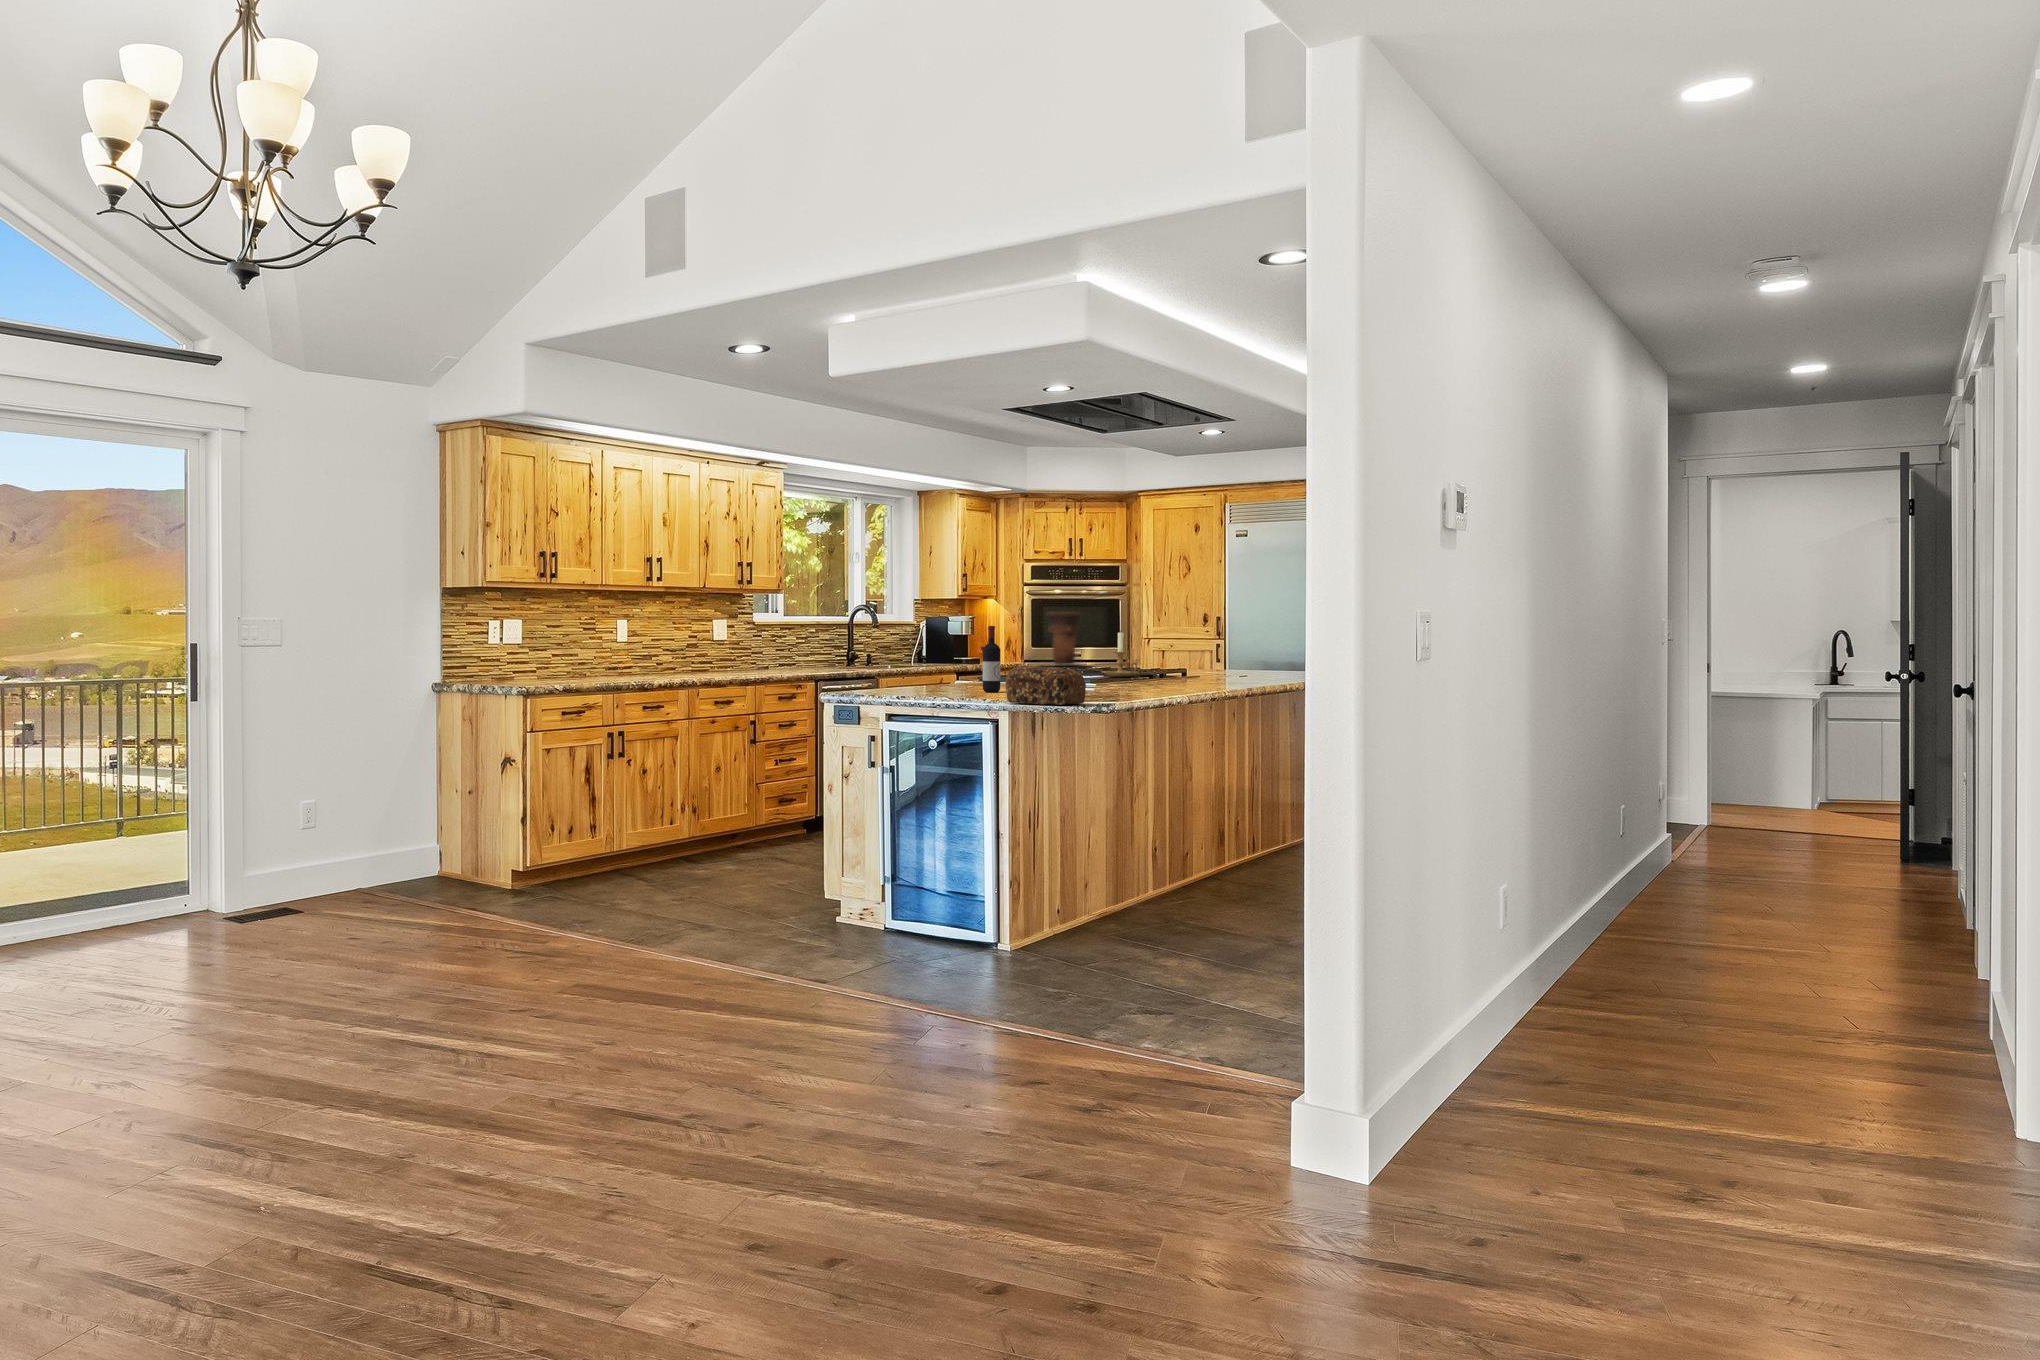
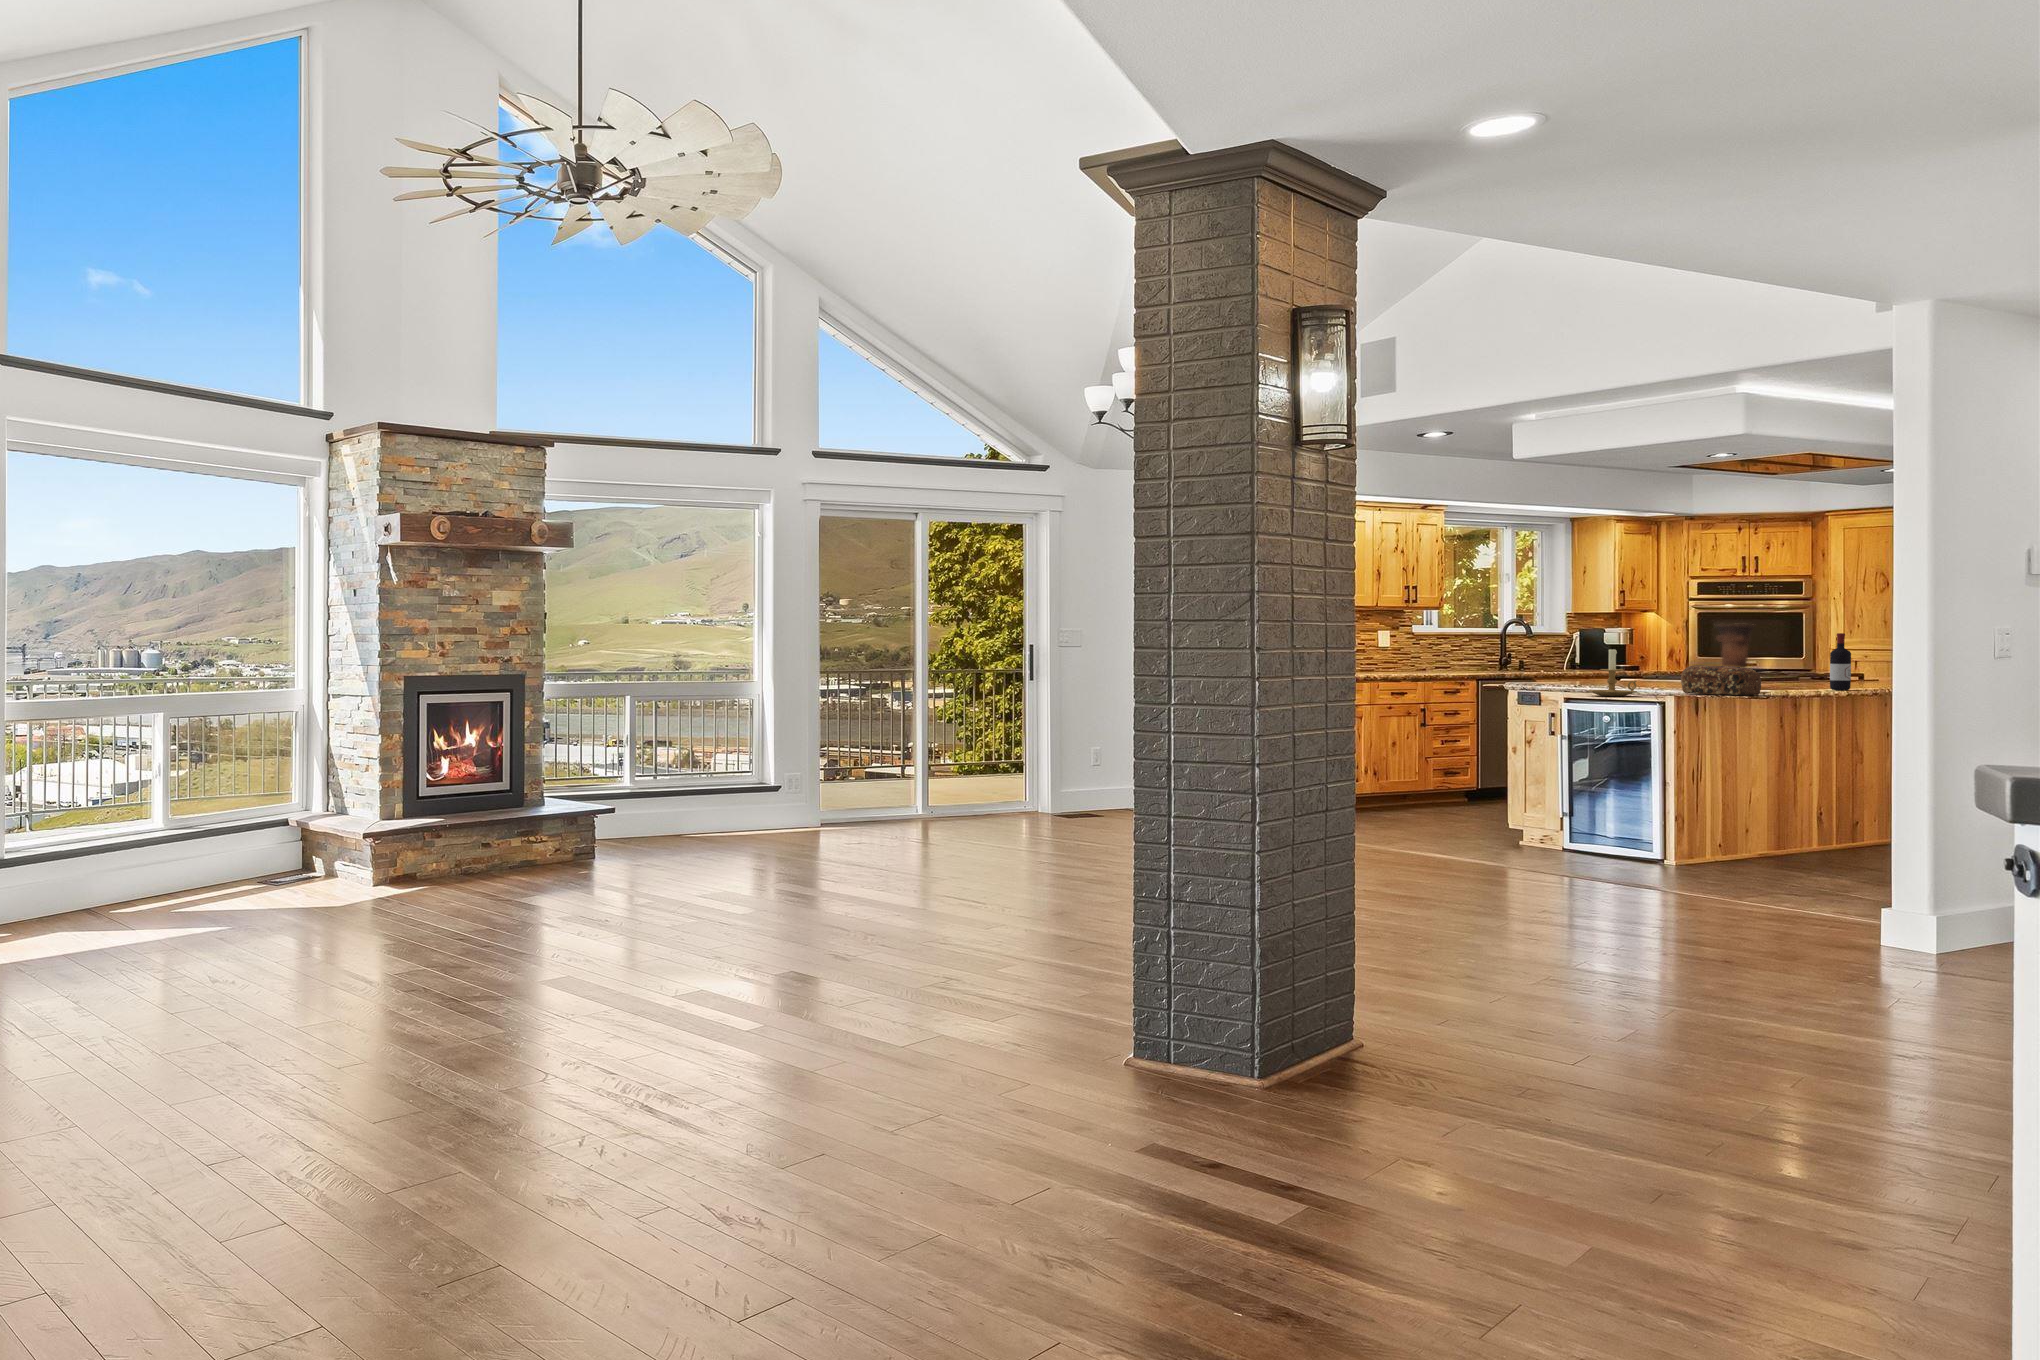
wine bottle: present [983,626,1000,692] -> present [1830,633,1851,690]
candle holder: present [1102,631,1139,677] -> present [1588,648,1637,696]

